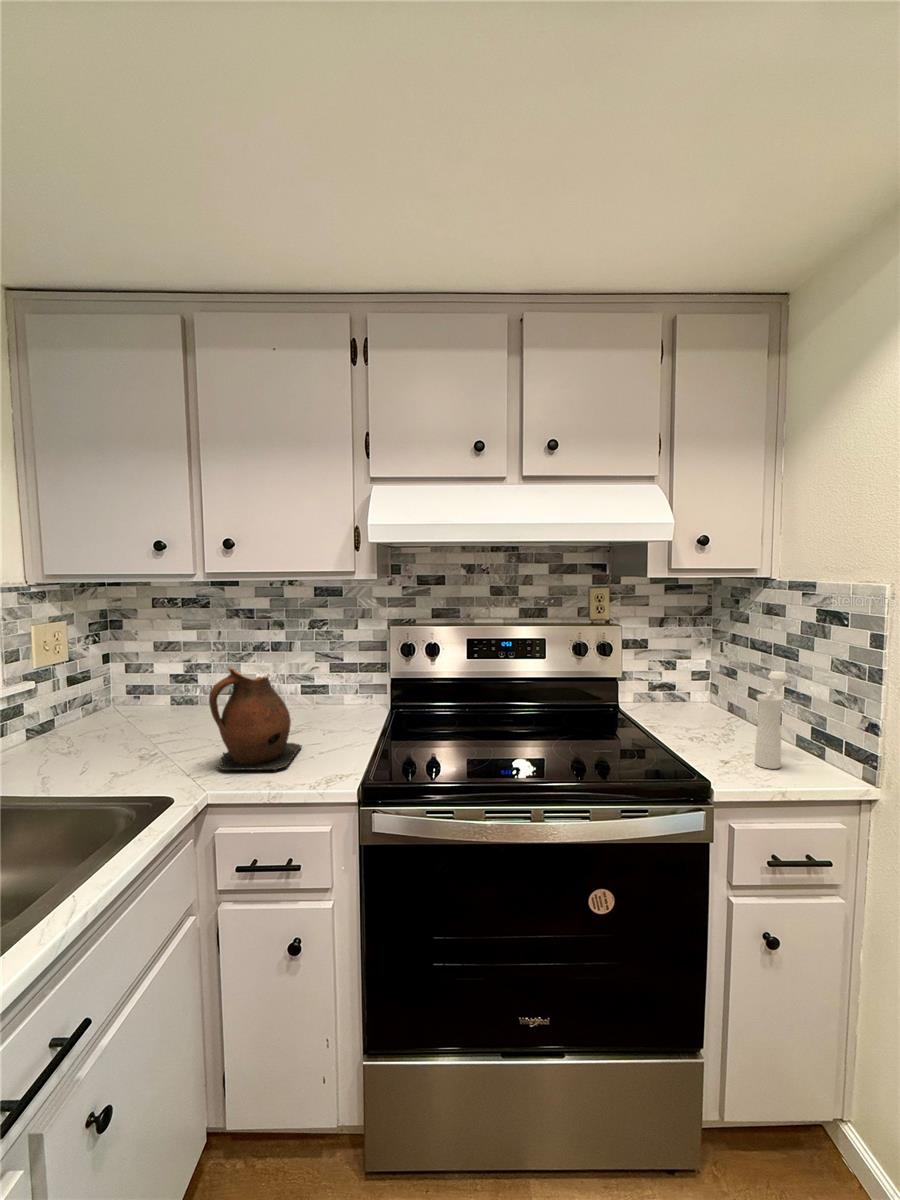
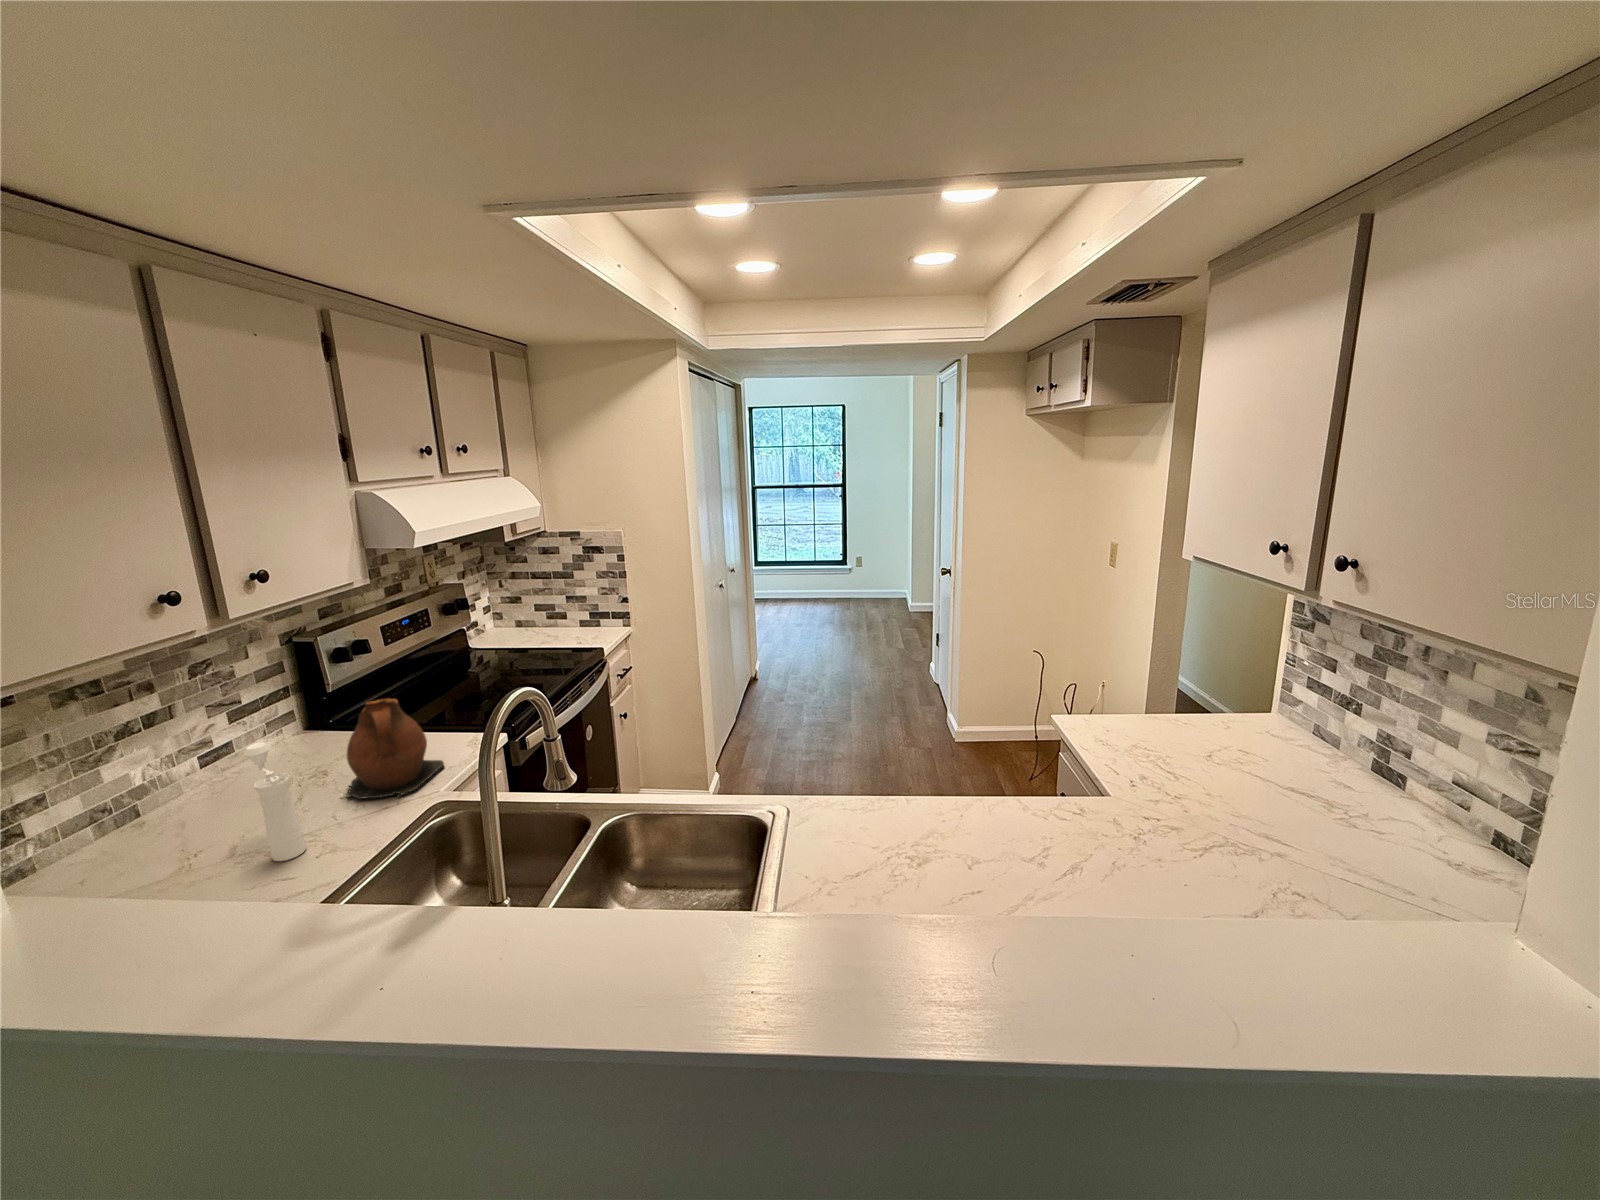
pepper mill: present [755,671,788,769] -> present [244,742,307,861]

